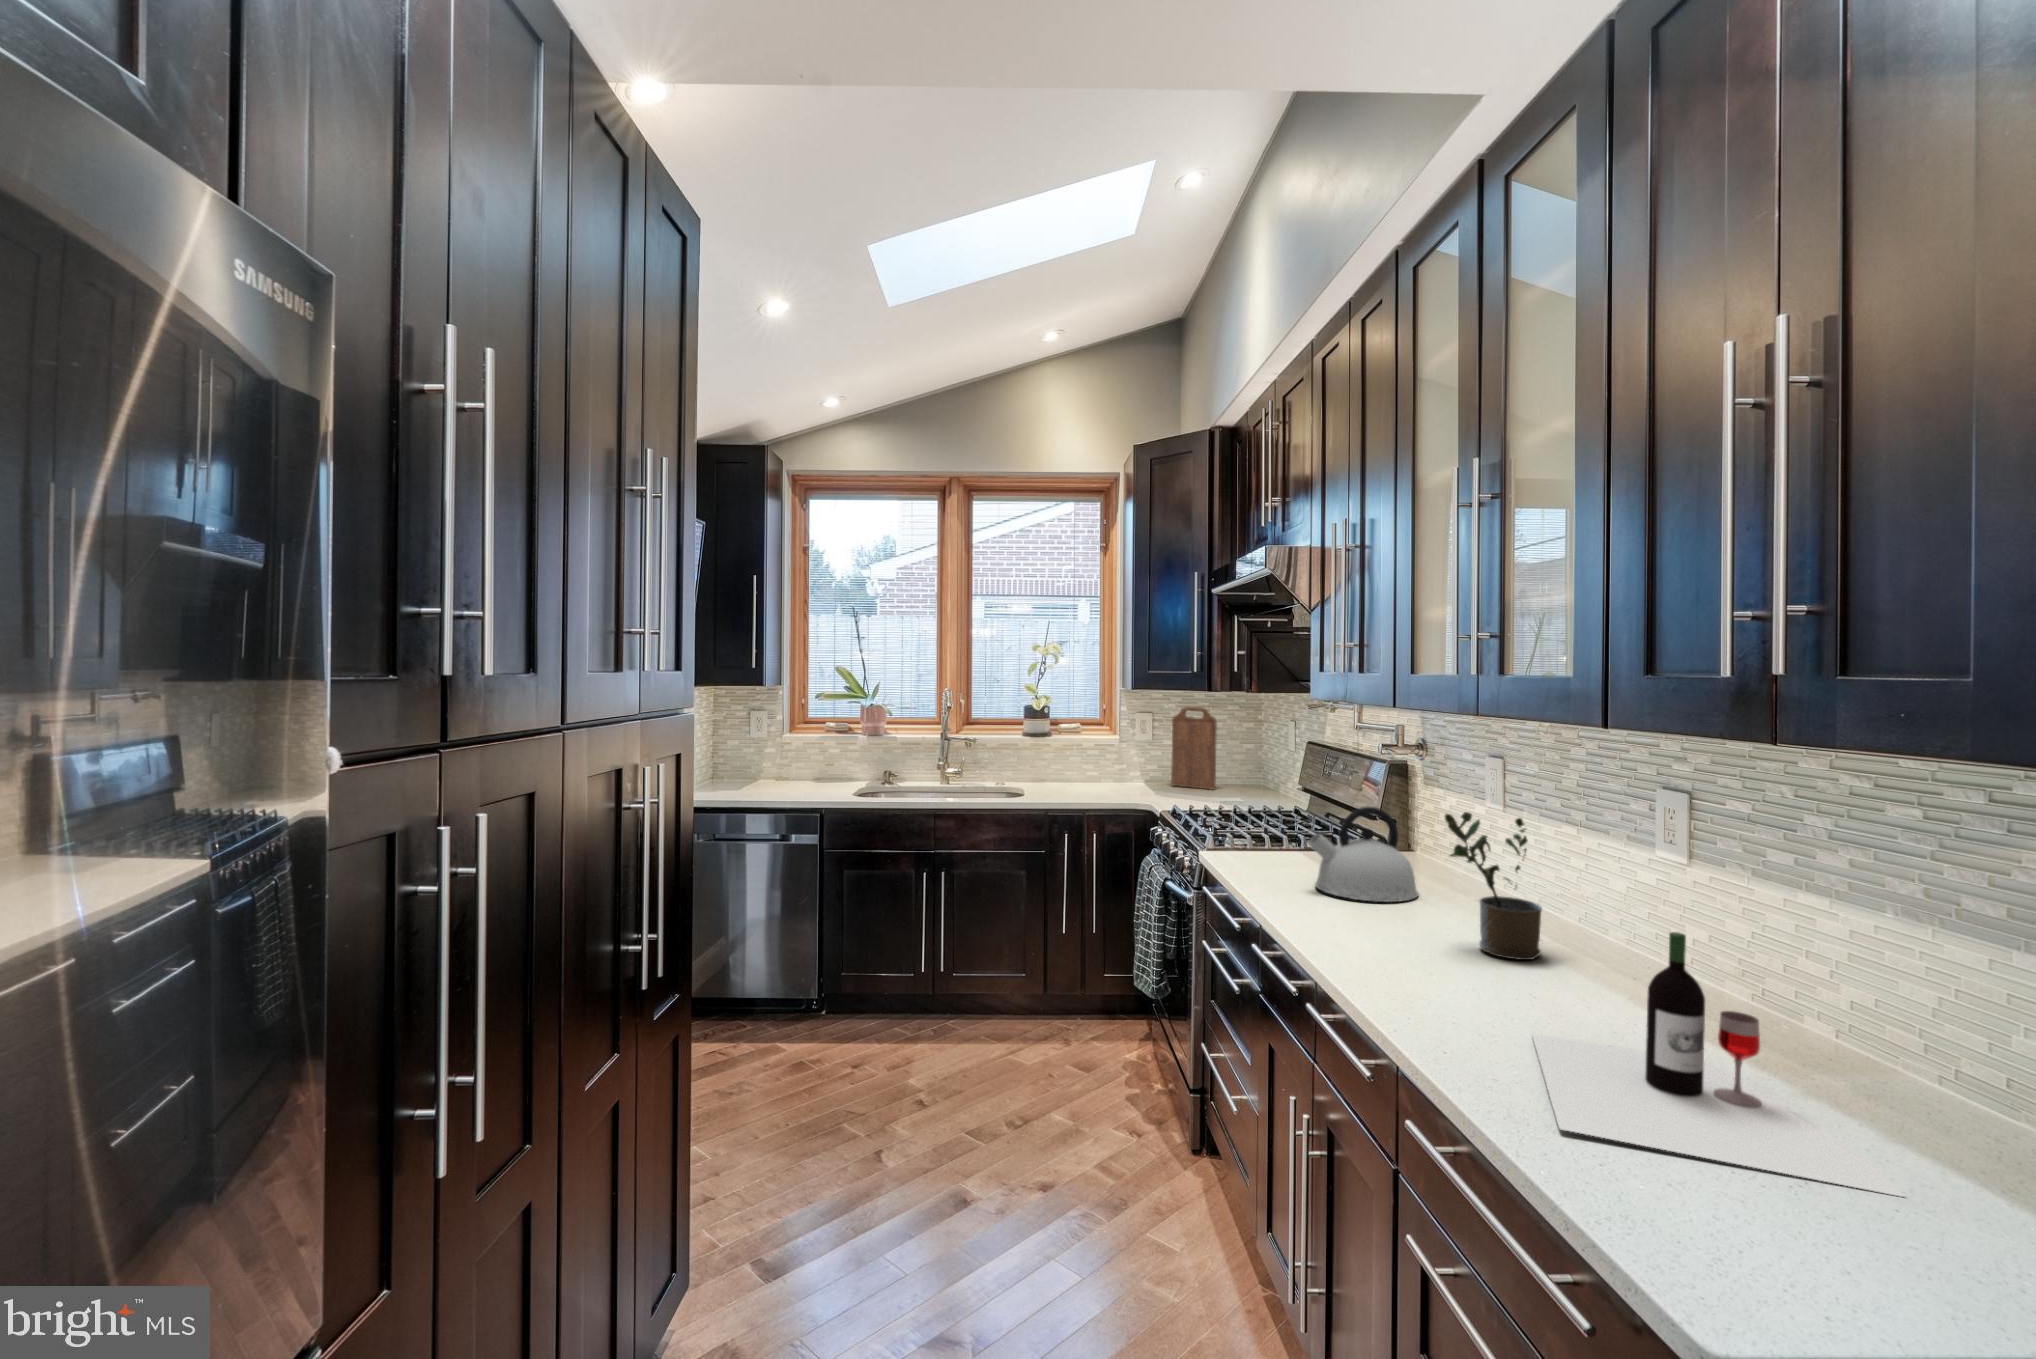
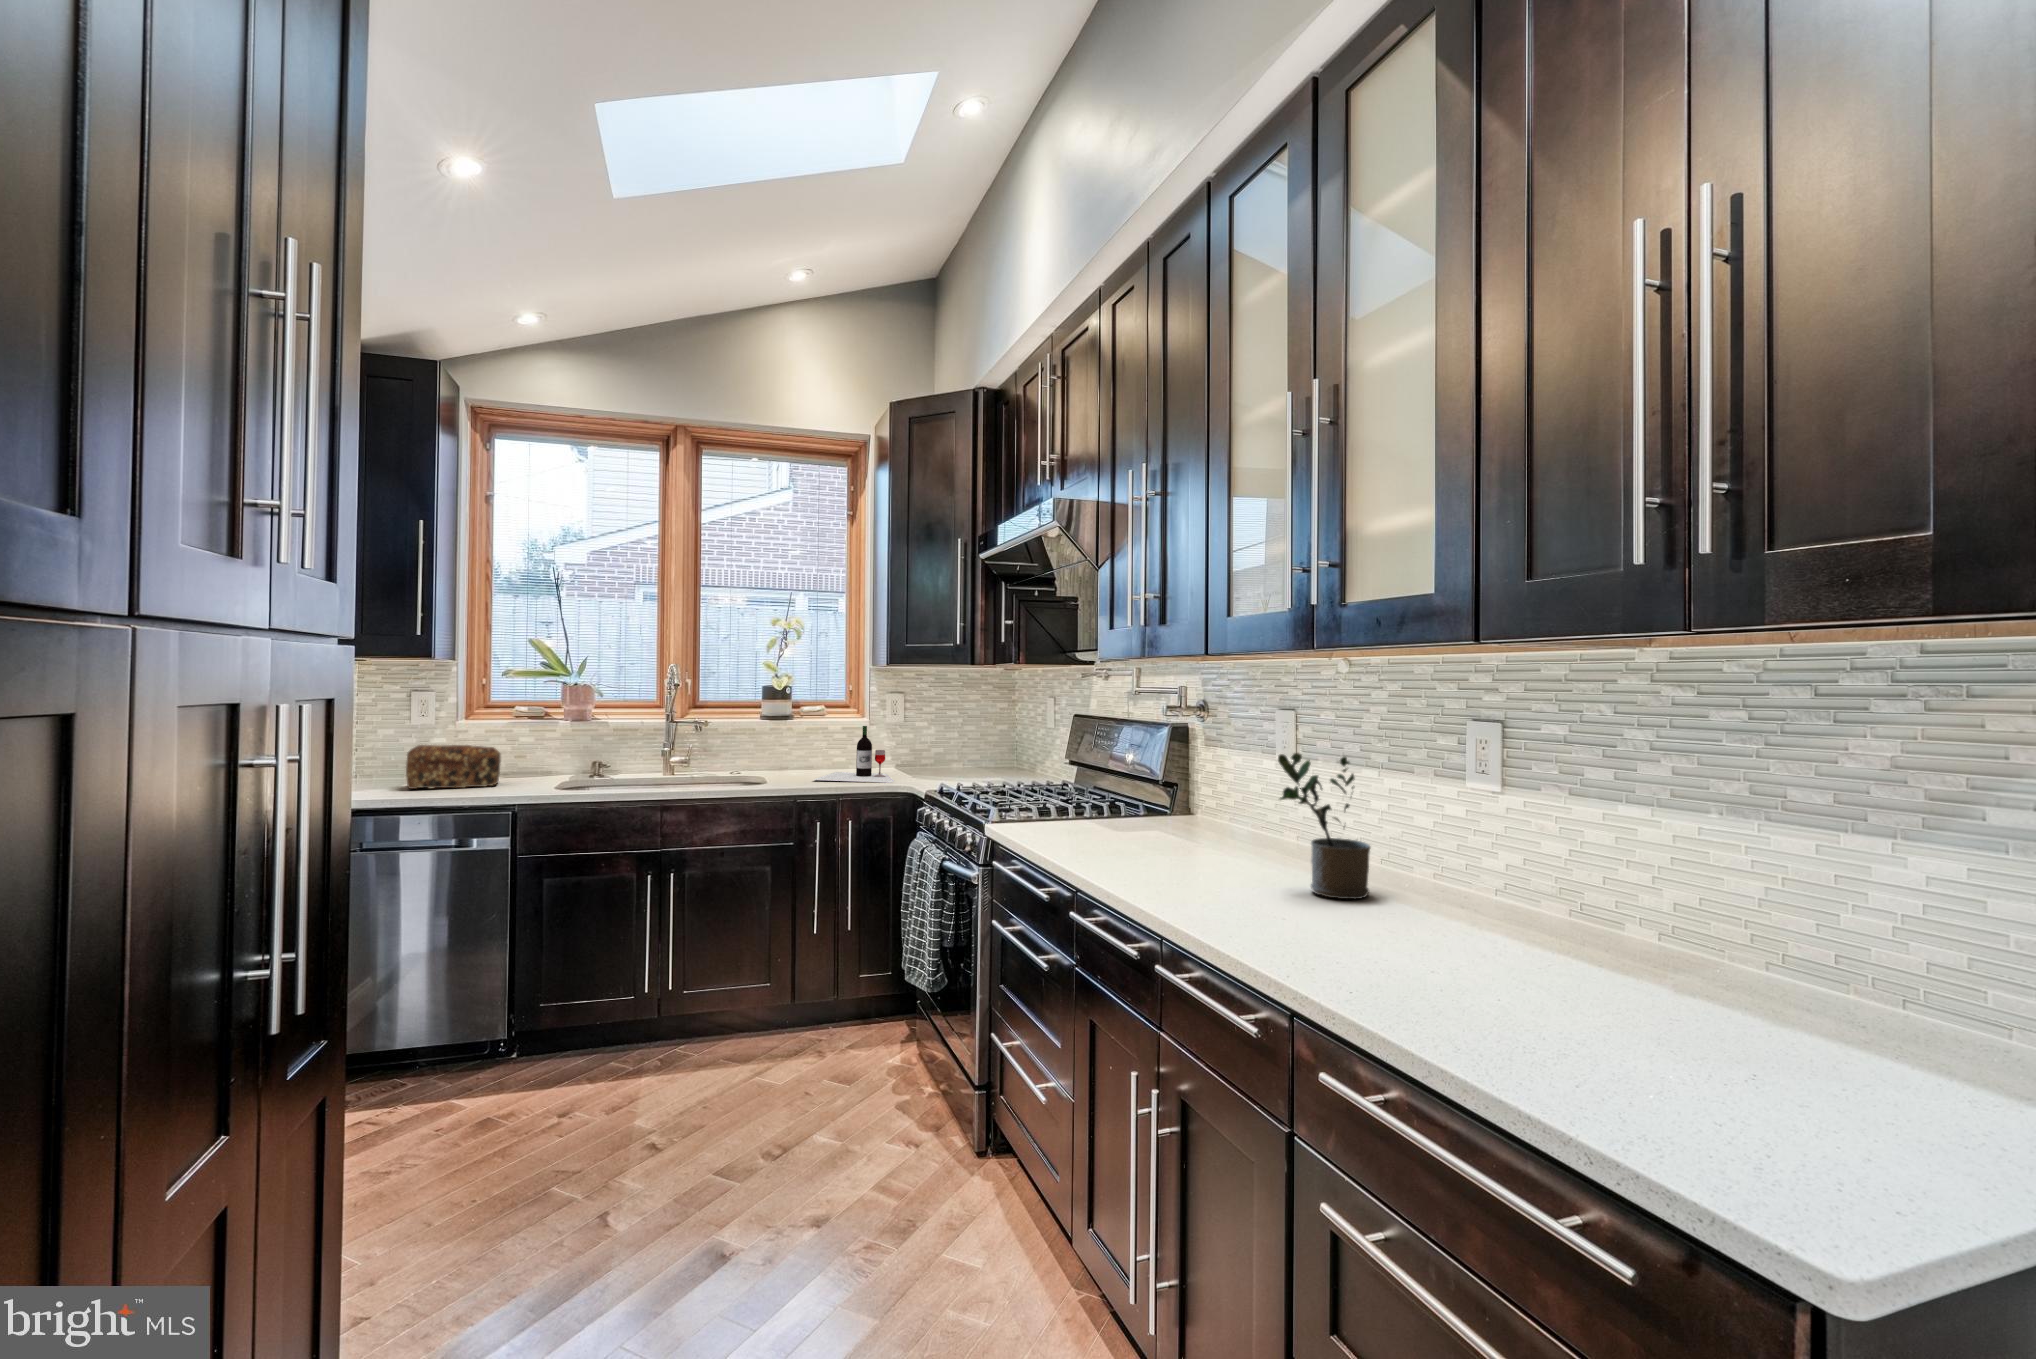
cutting board: present [1171,707,1217,790] -> none [929,685,977,772]
bread loaf: none [749,755,816,790] -> present [406,745,501,789]
kettle: present [1309,807,1418,902] -> none [1119,762,1226,859]
wine bottle: present [1532,932,1904,1197] -> present [813,726,894,783]

